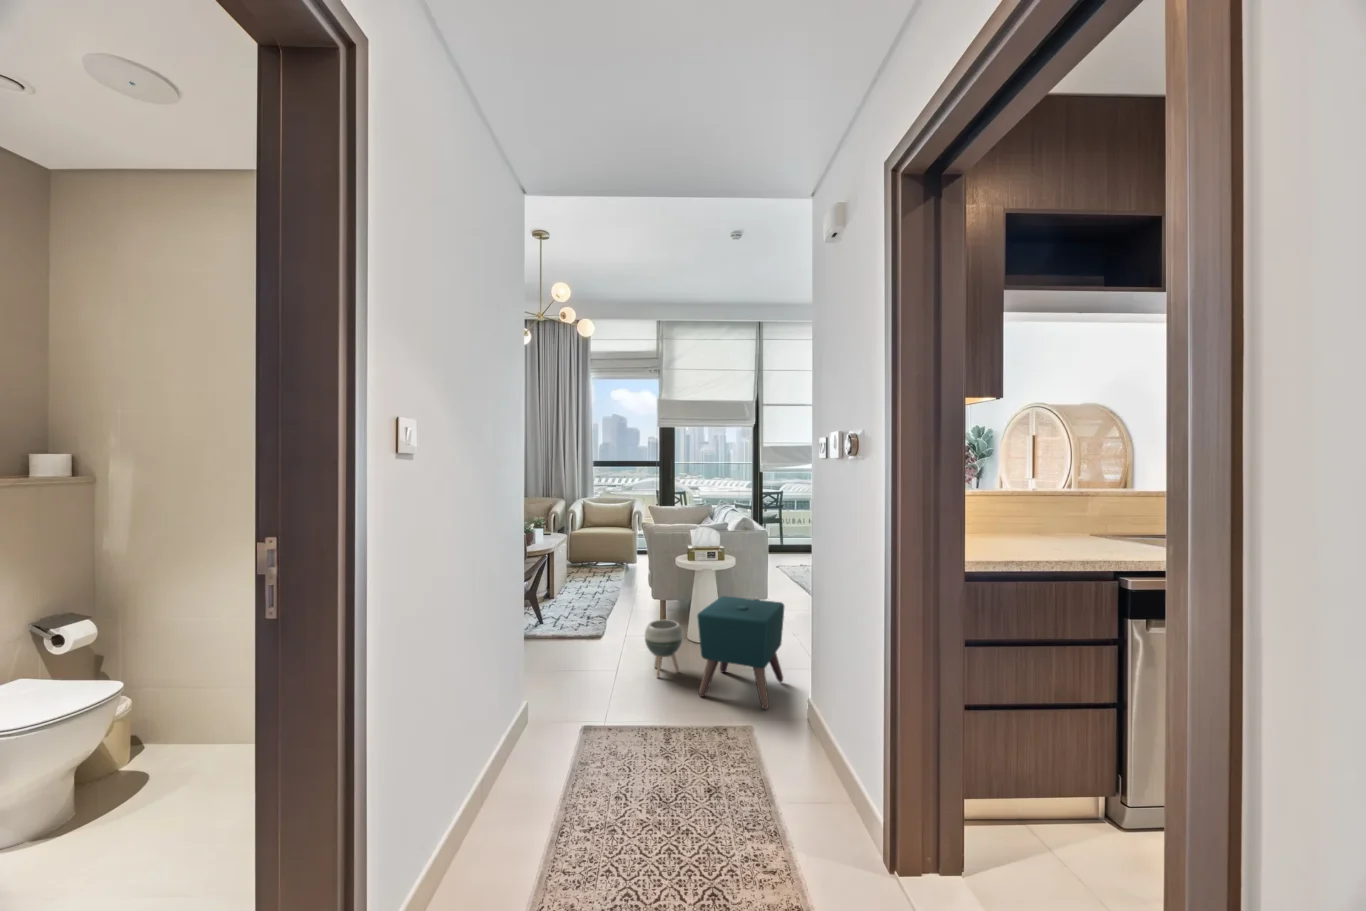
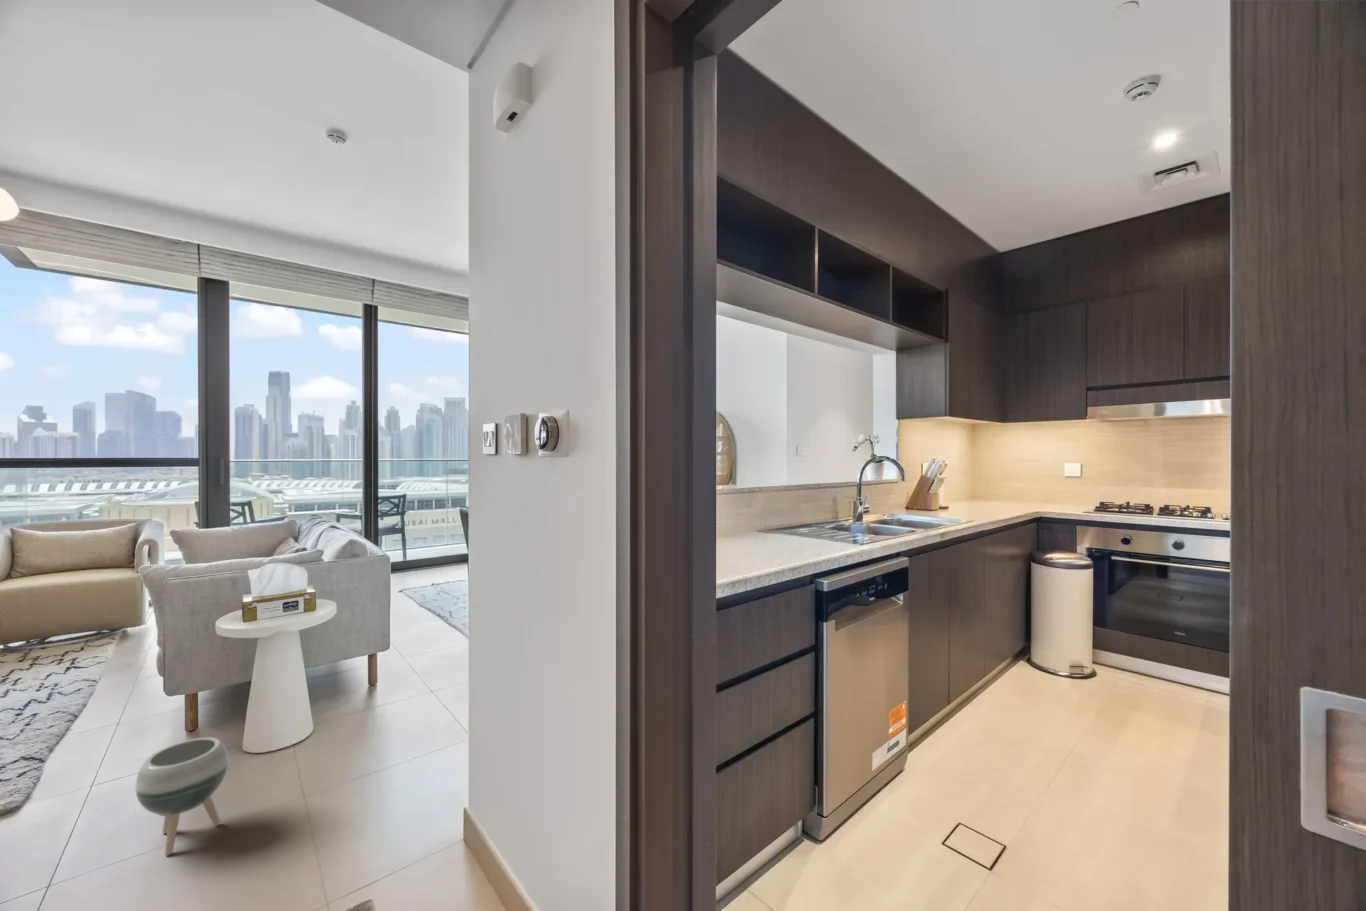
ottoman: present [697,596,784,709] -> none [257,664,420,864]

